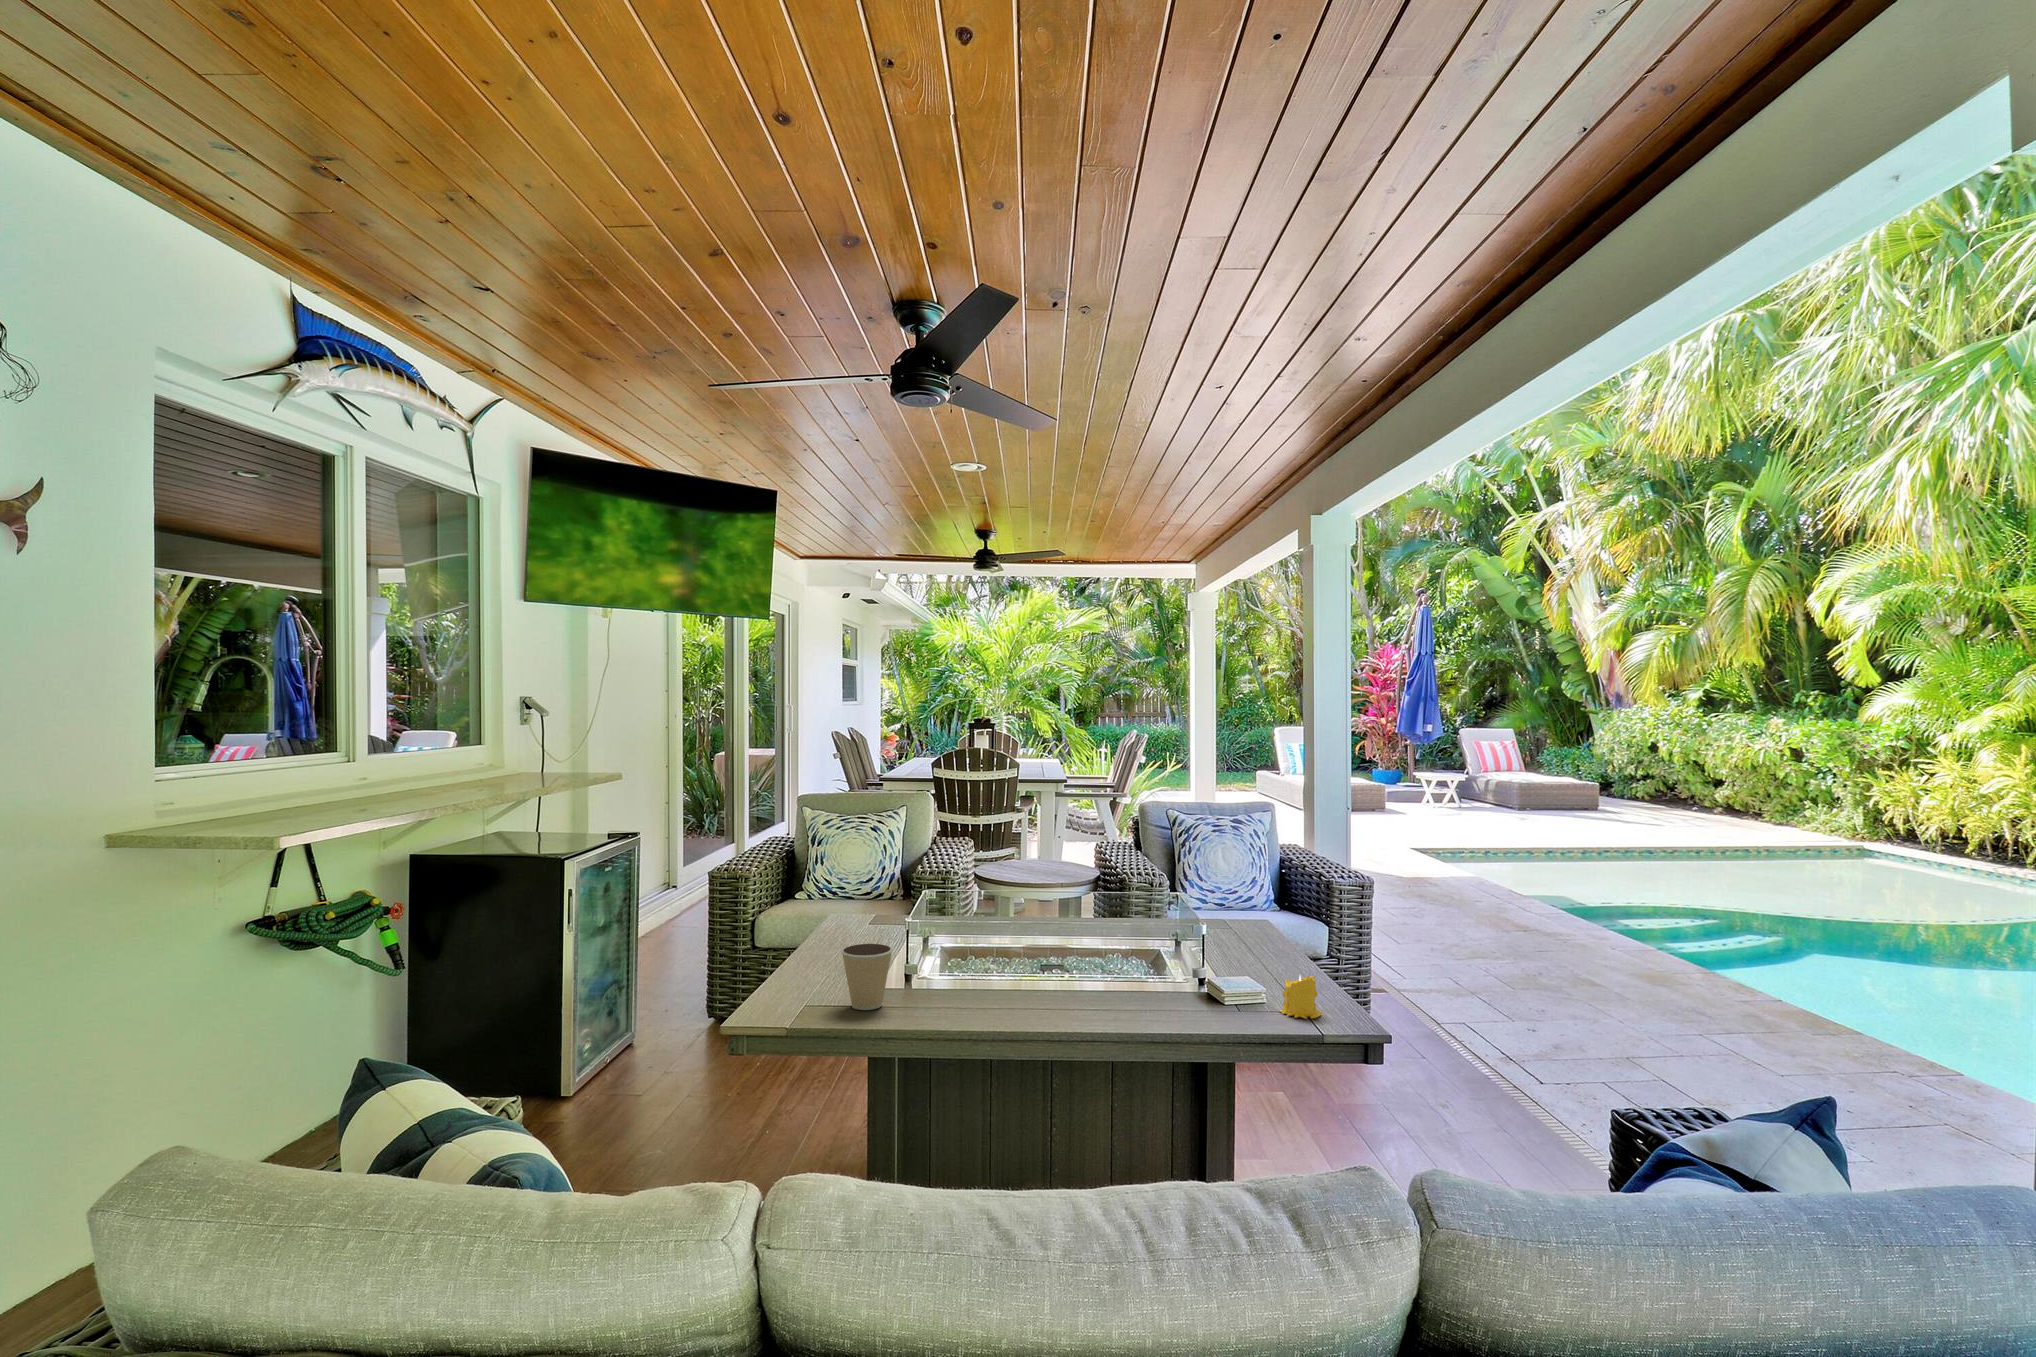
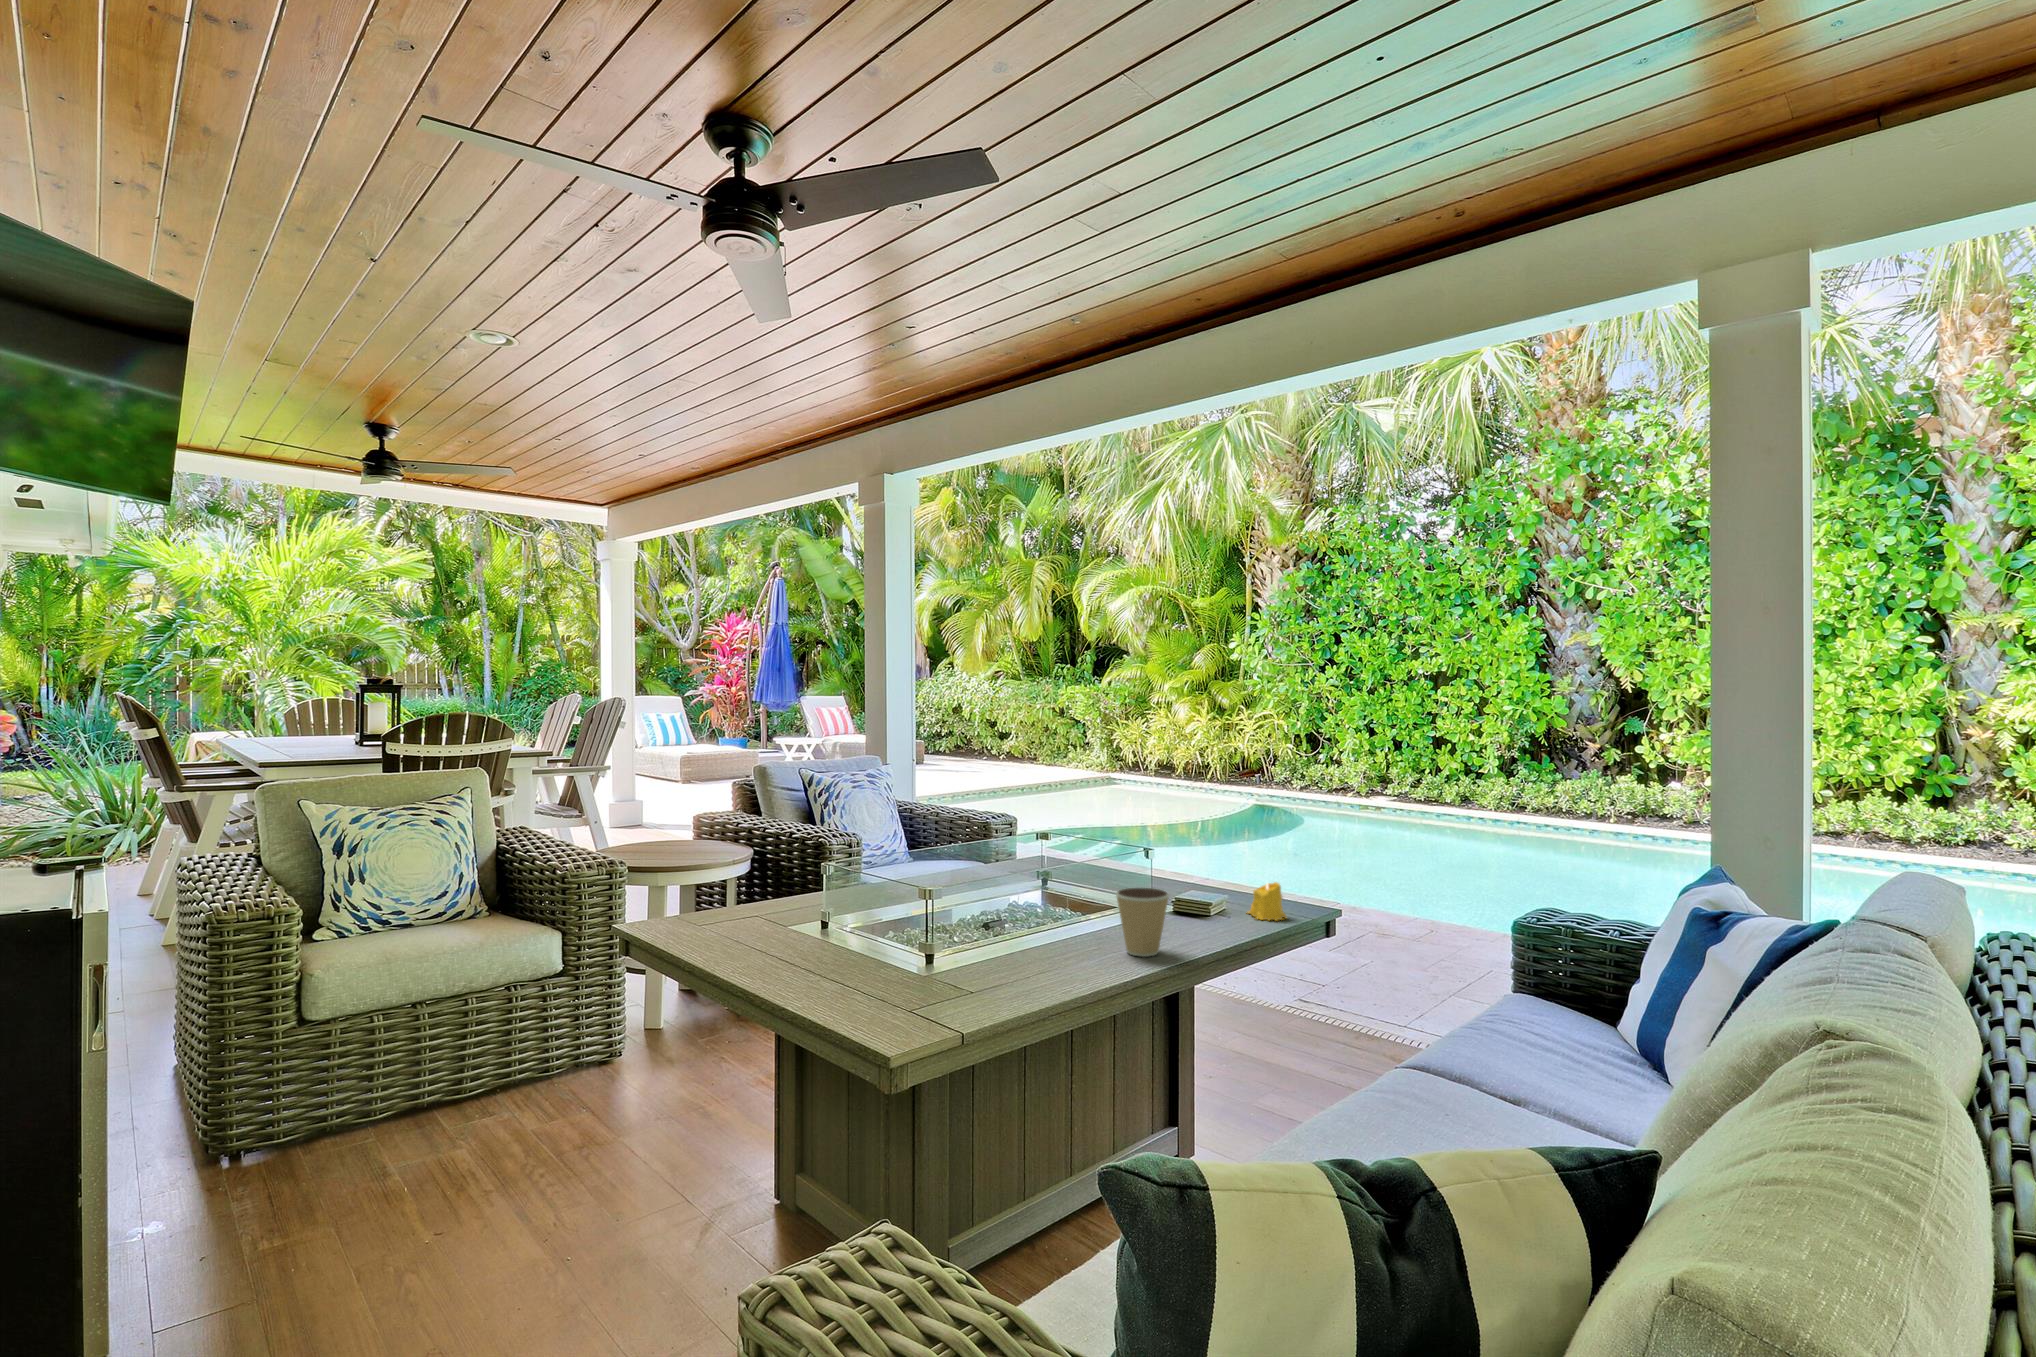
coffee cup: present [842,944,892,1010] -> present [1116,888,1169,957]

